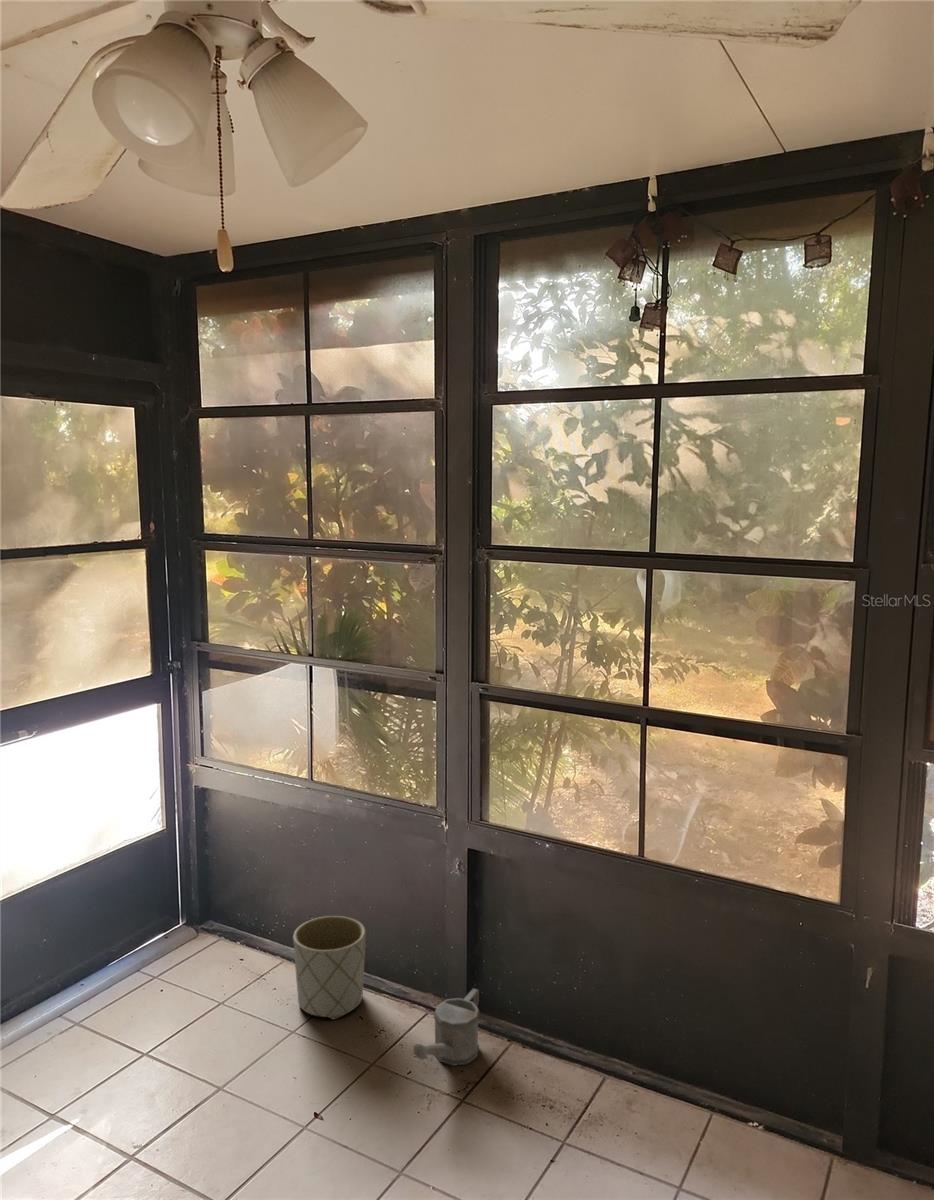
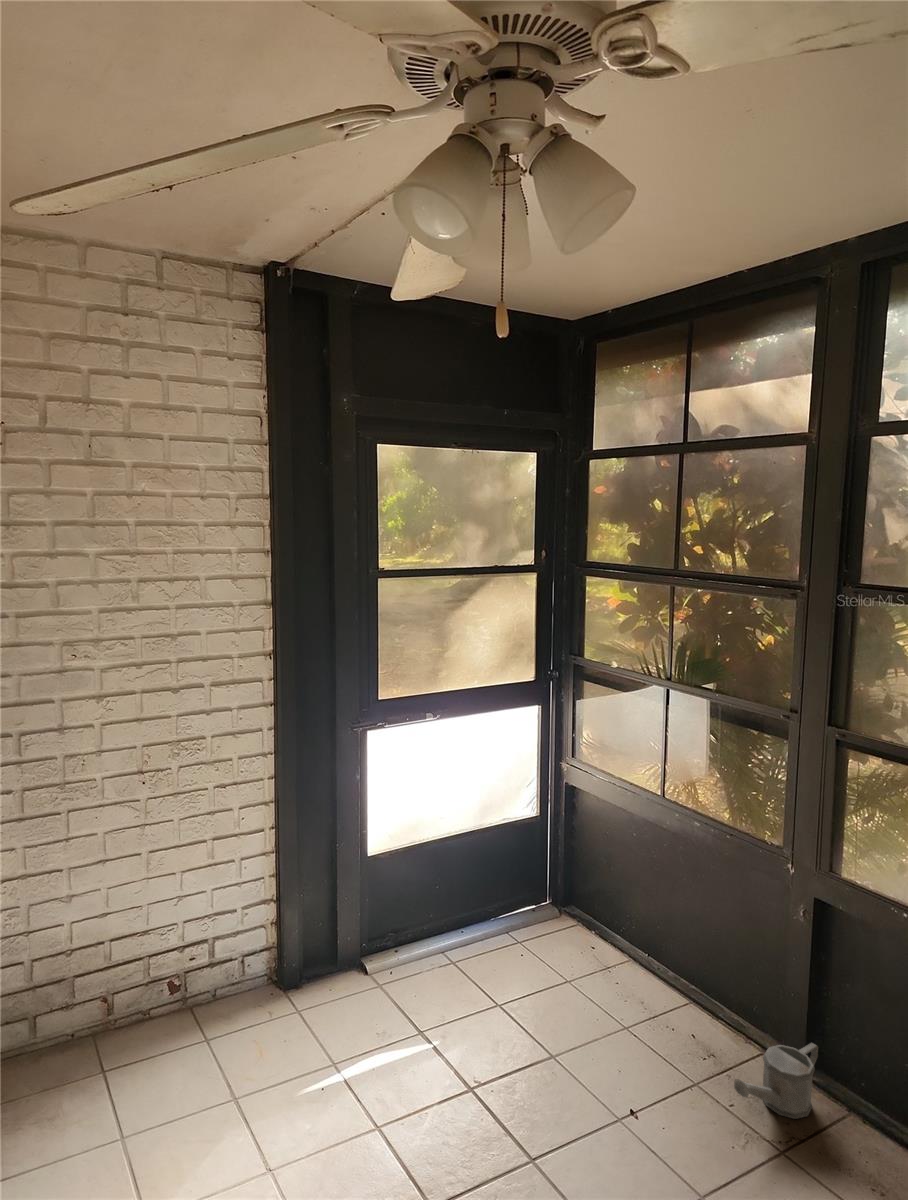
planter: present [293,916,366,1019] -> none [634,927,704,1028]

